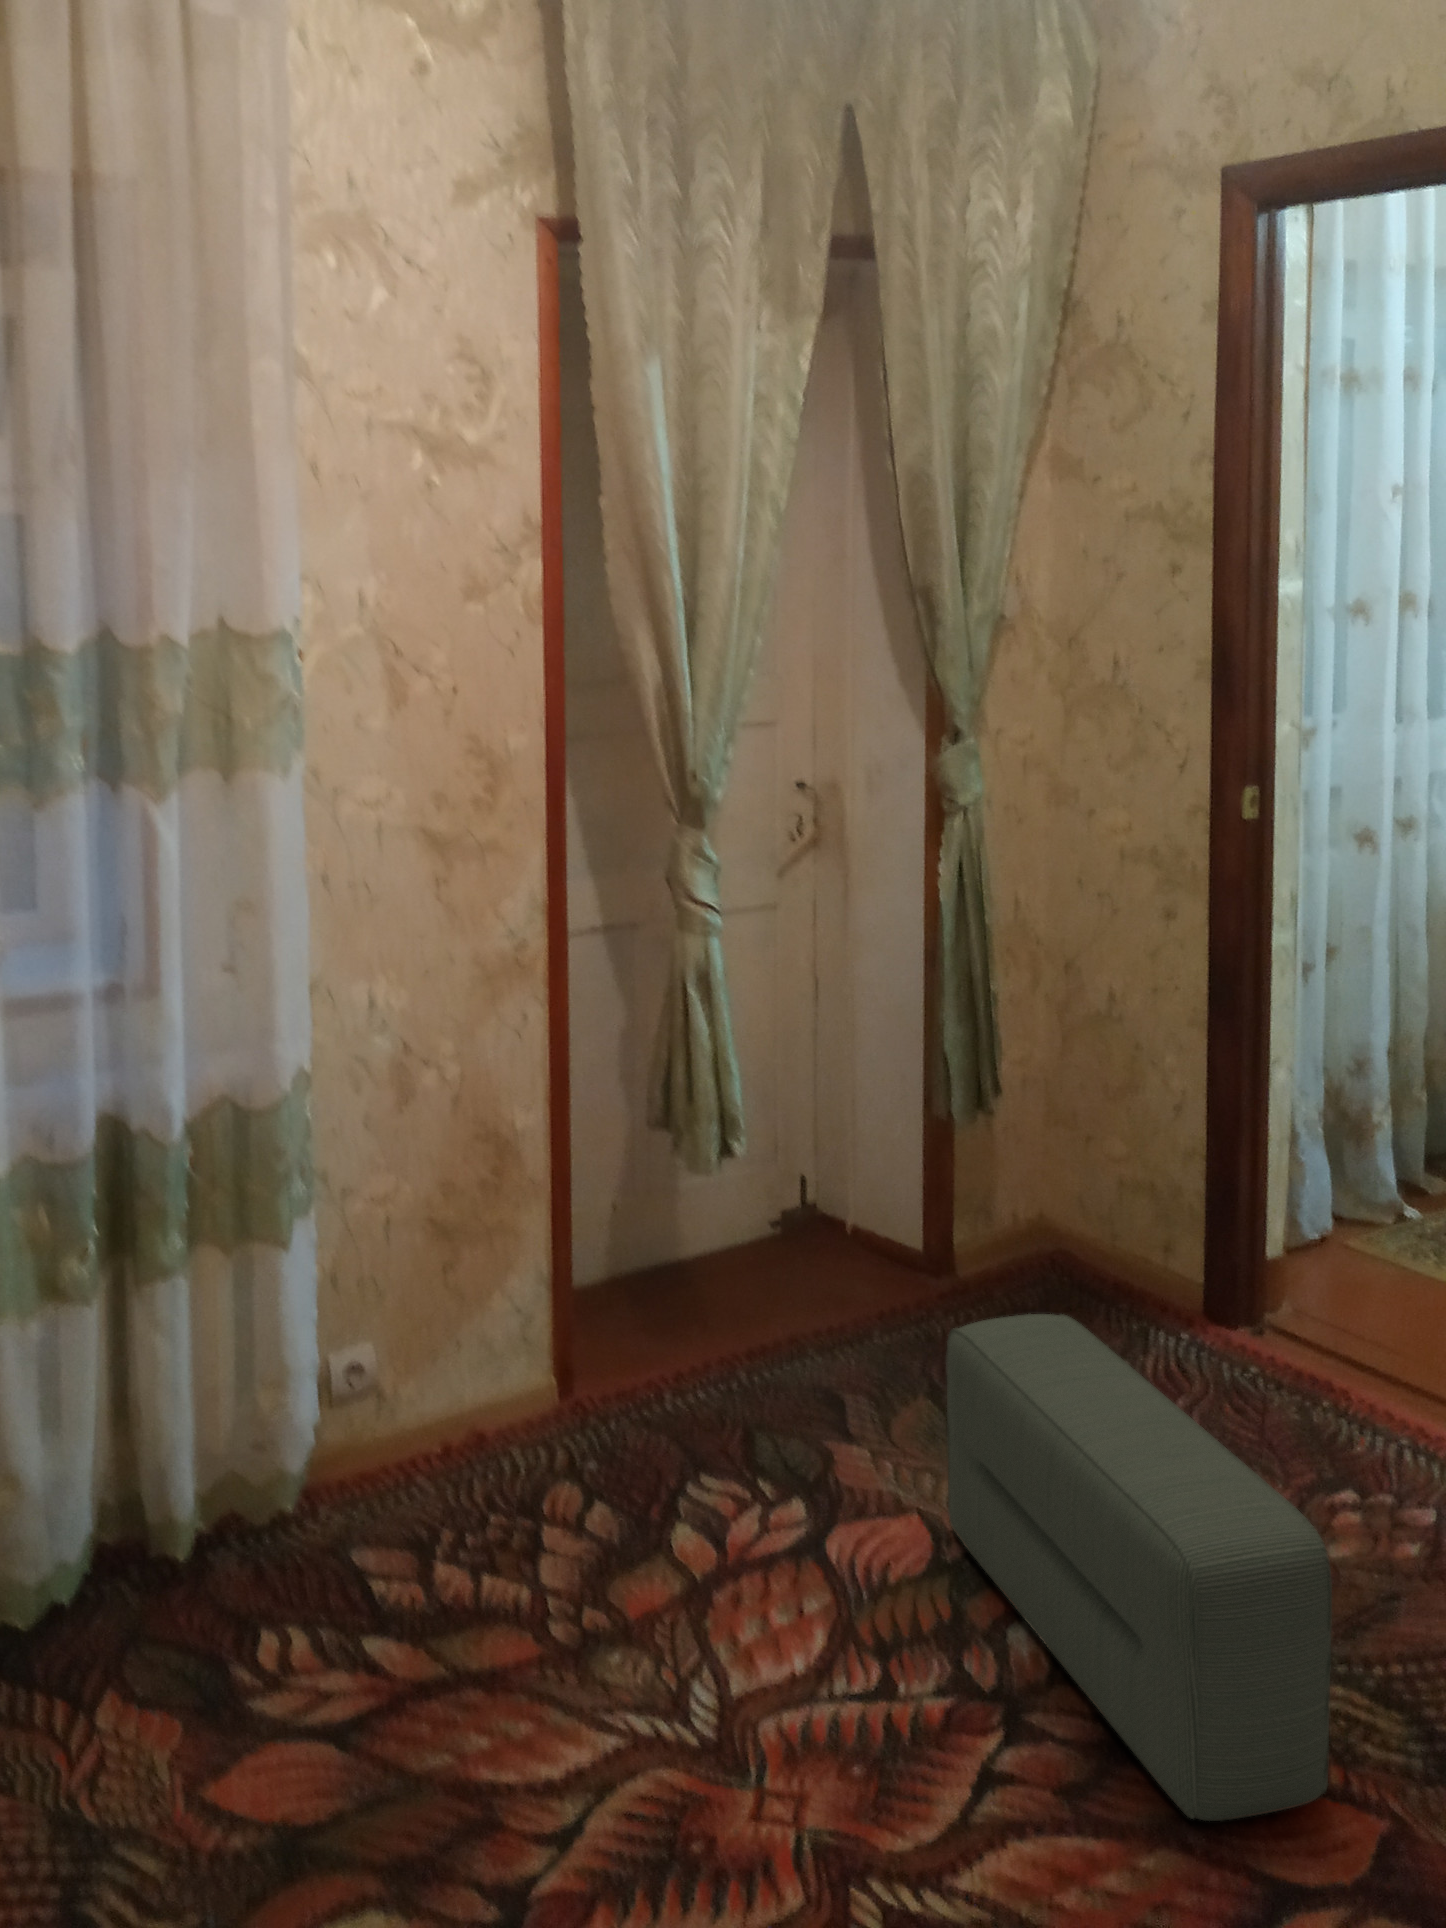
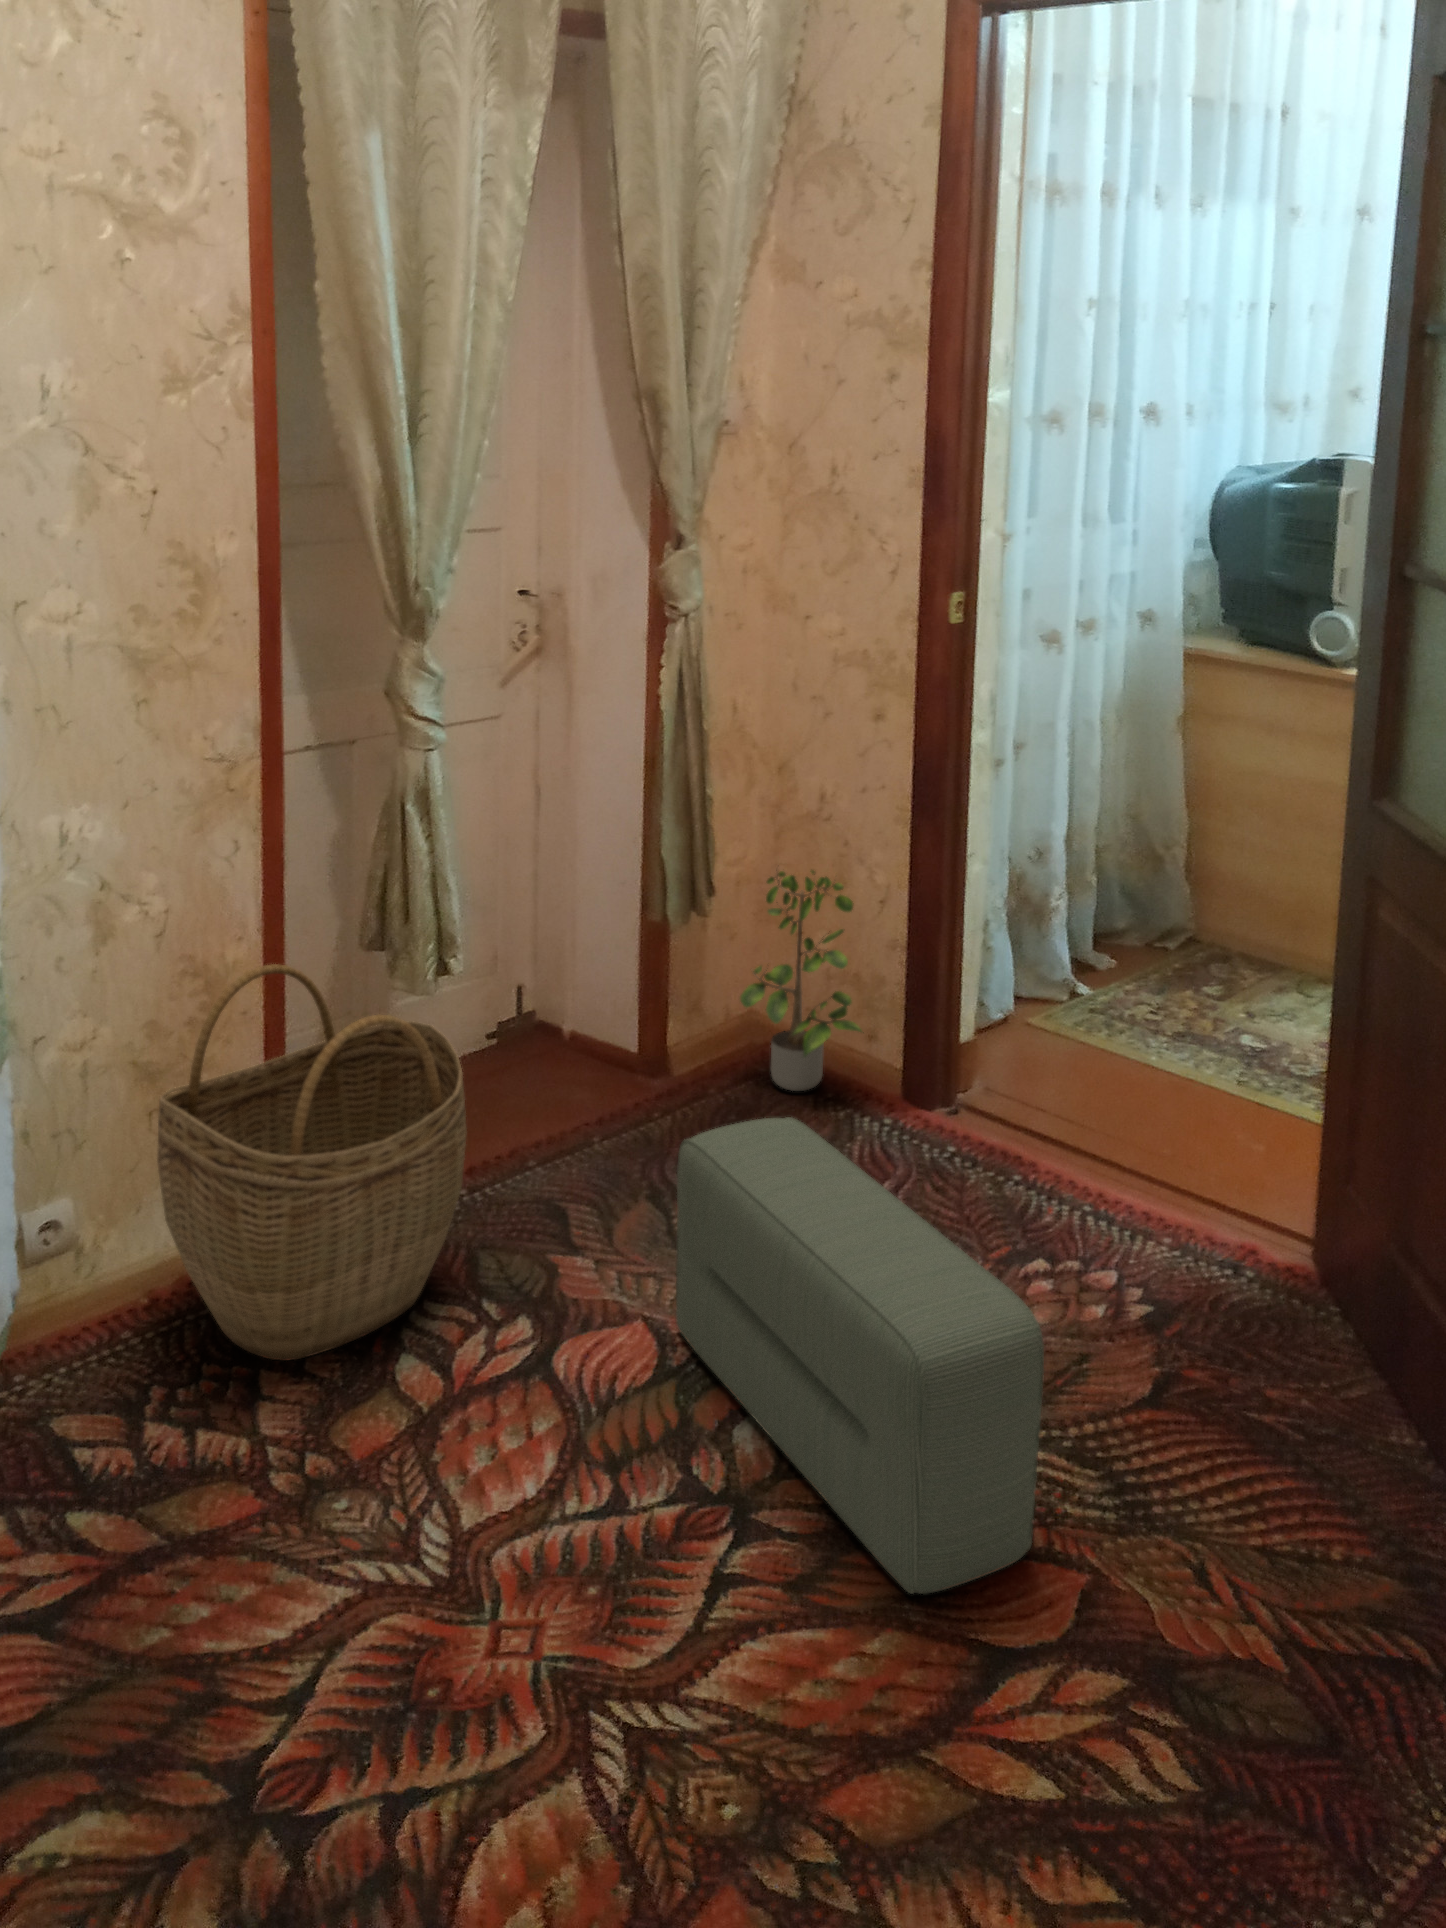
potted plant: none [1022,1056,1157,1297] -> present [740,870,862,1091]
woven basket: none [448,1132,736,1517] -> present [157,964,466,1361]

